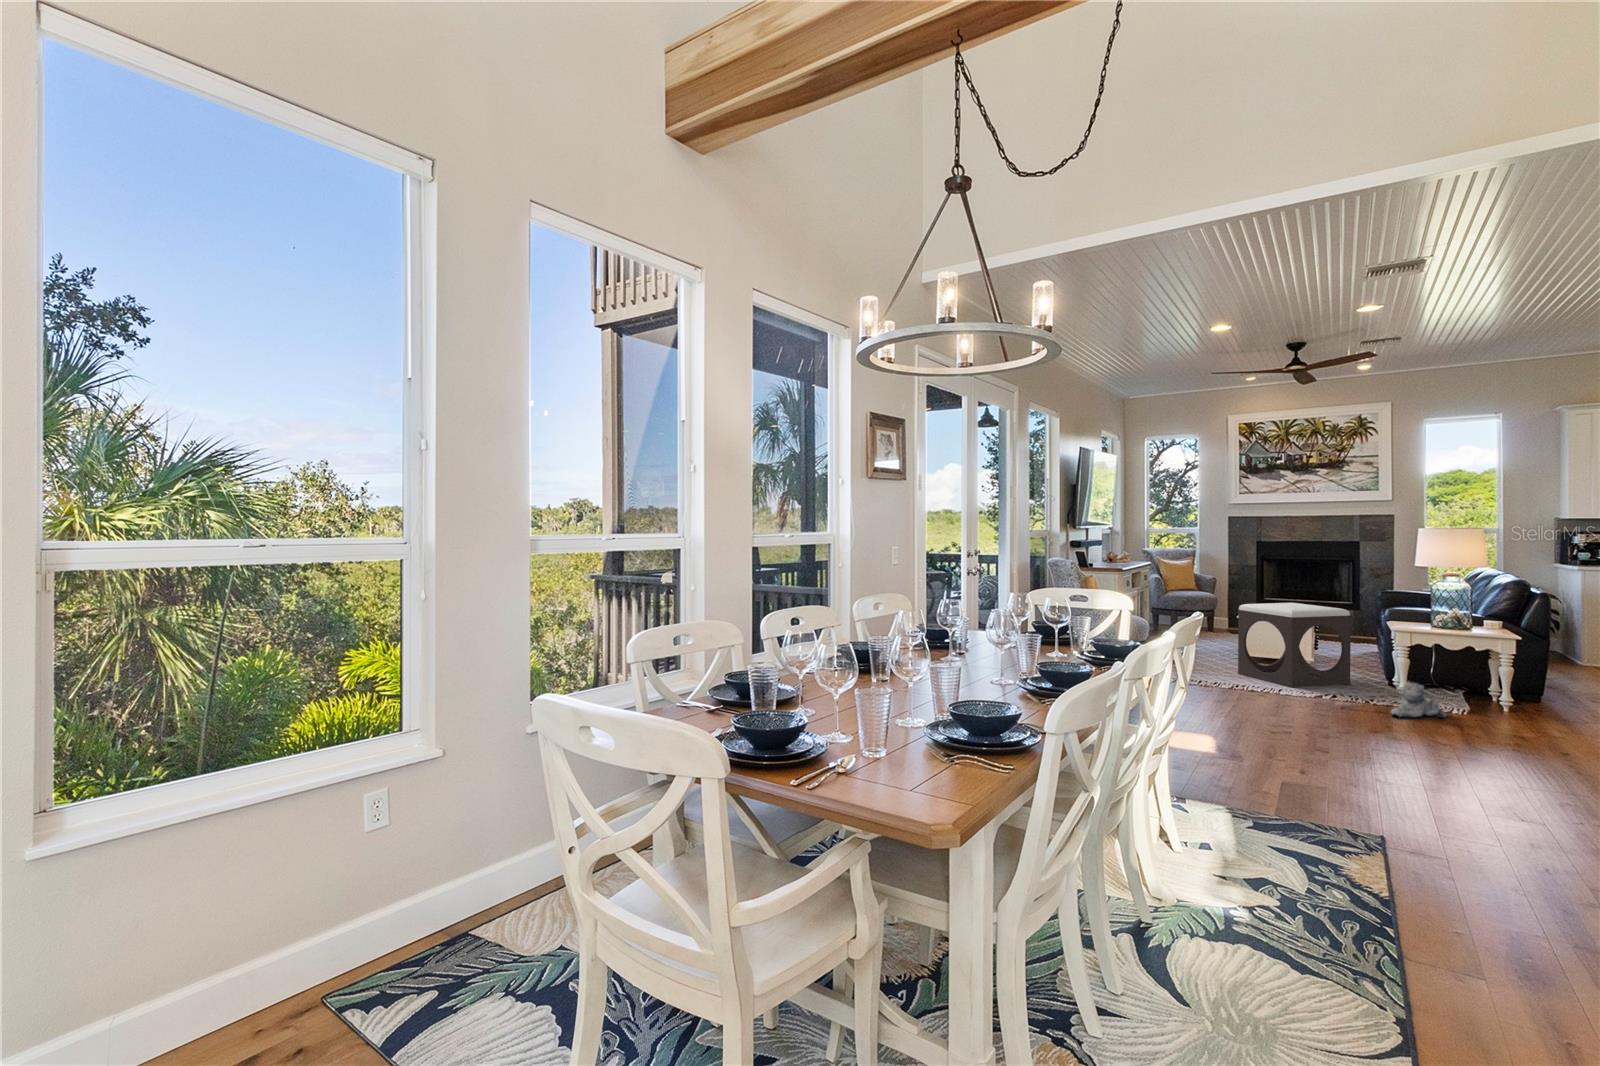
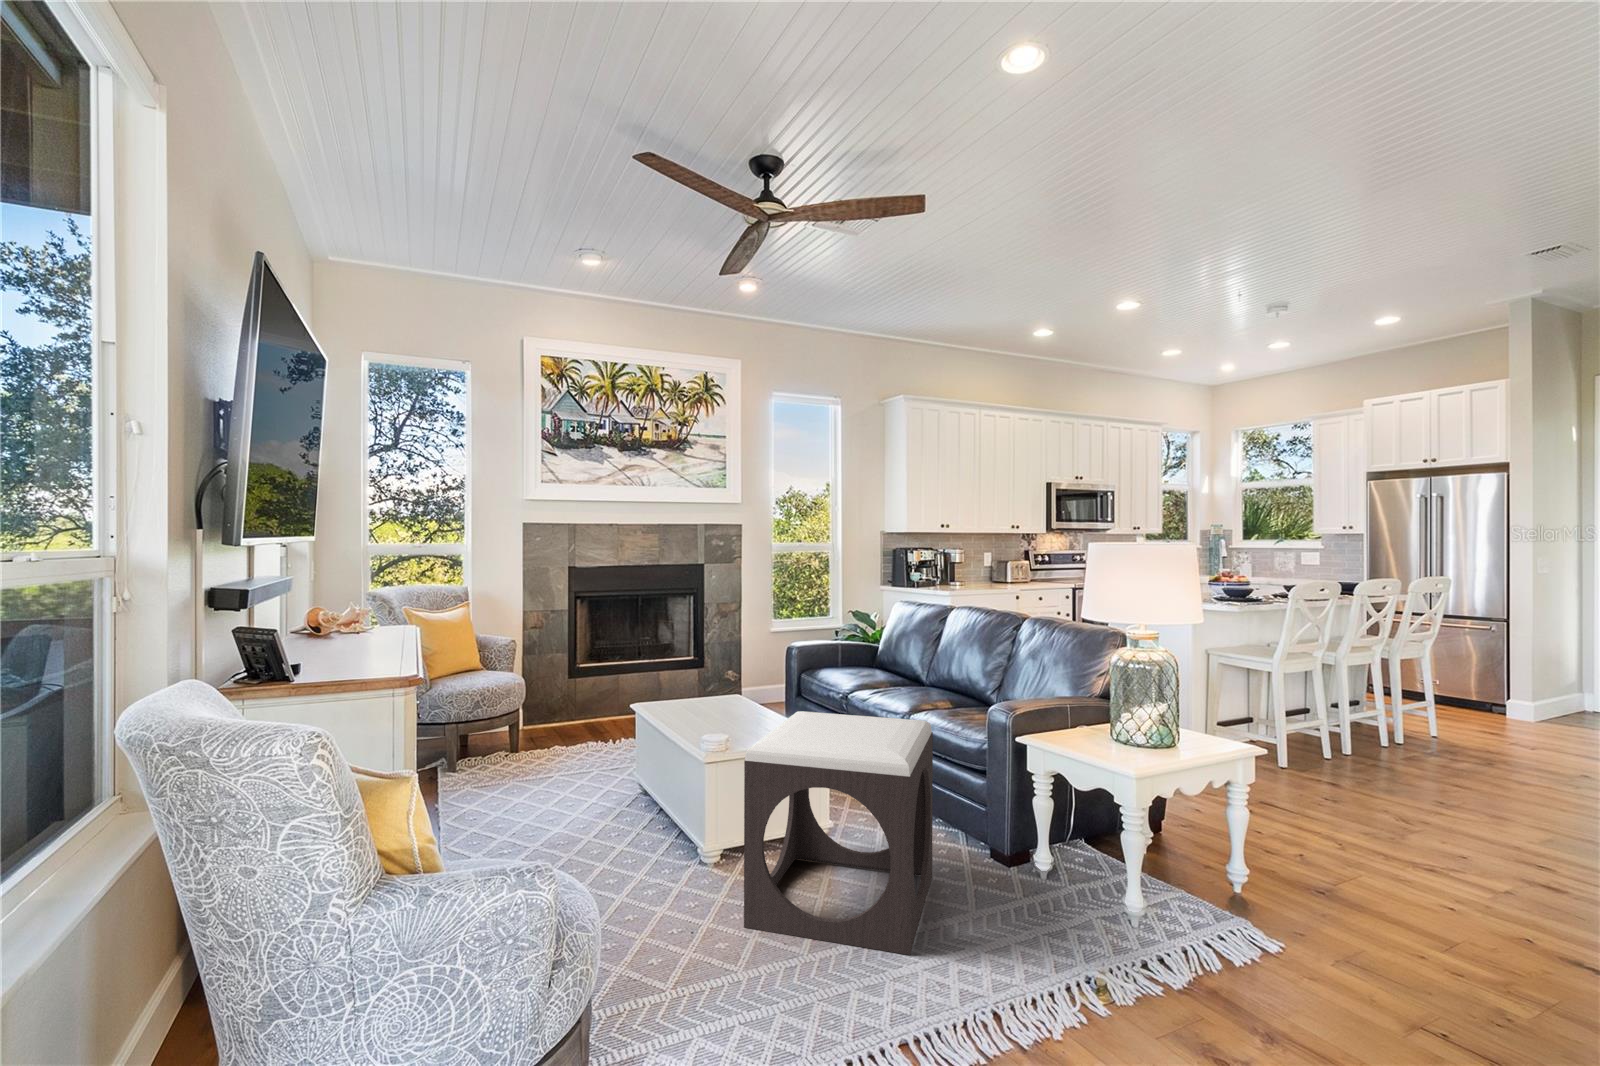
plush toy: present [1391,681,1446,718] -> none [1180,913,1266,1029]

